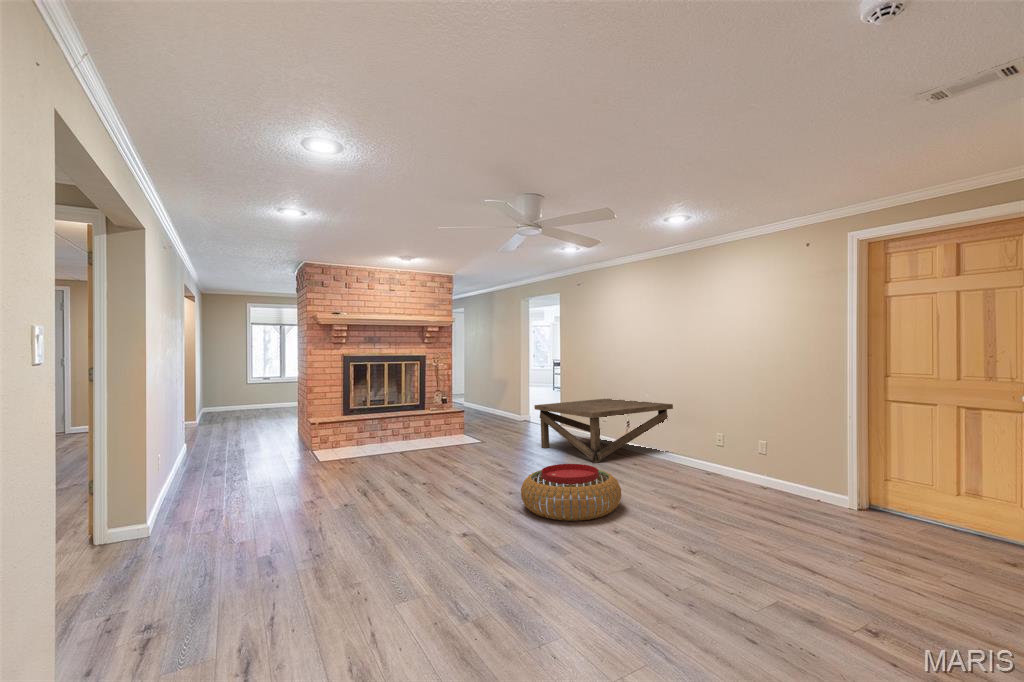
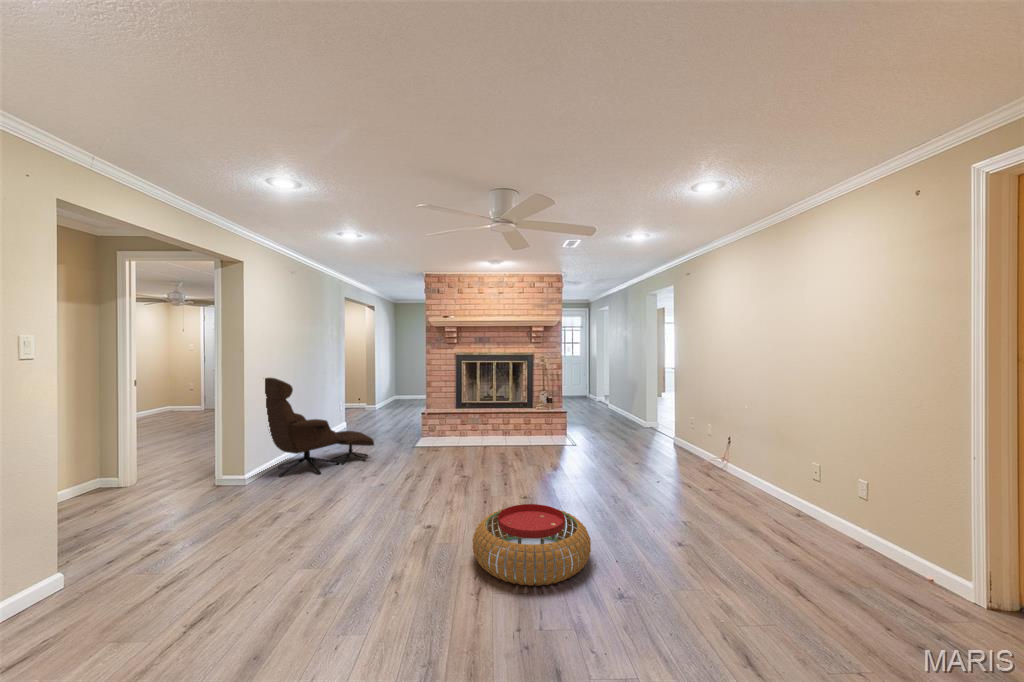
lounge chair: none [143,382,287,508] -> present [265,378,374,477]
coffee table: present [534,399,673,463] -> none [612,419,778,501]

